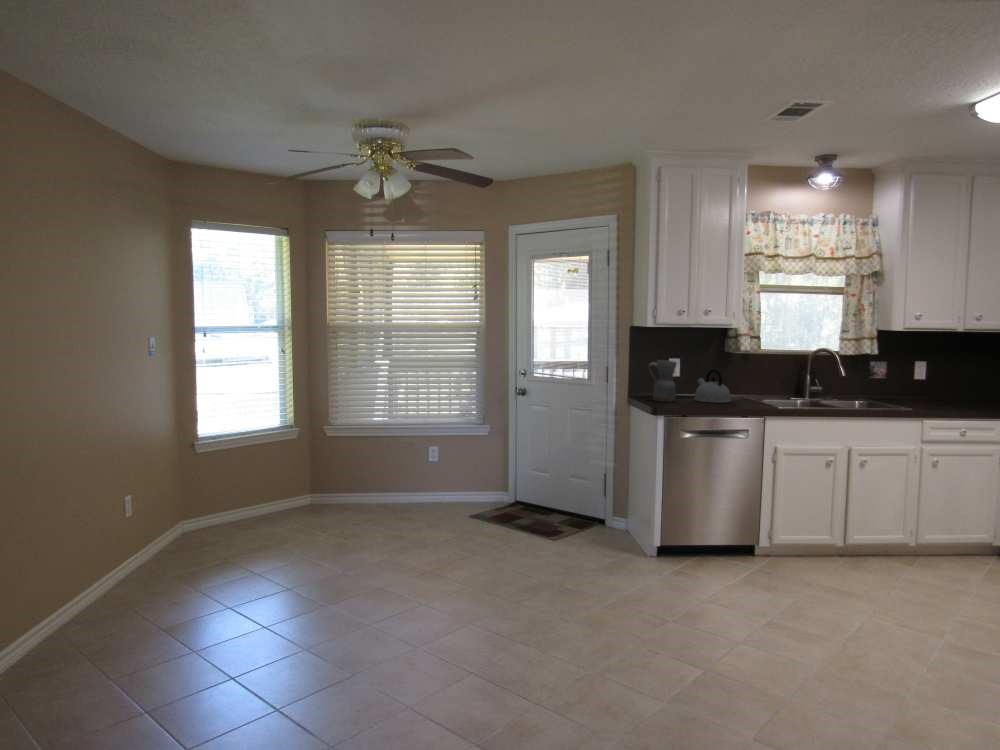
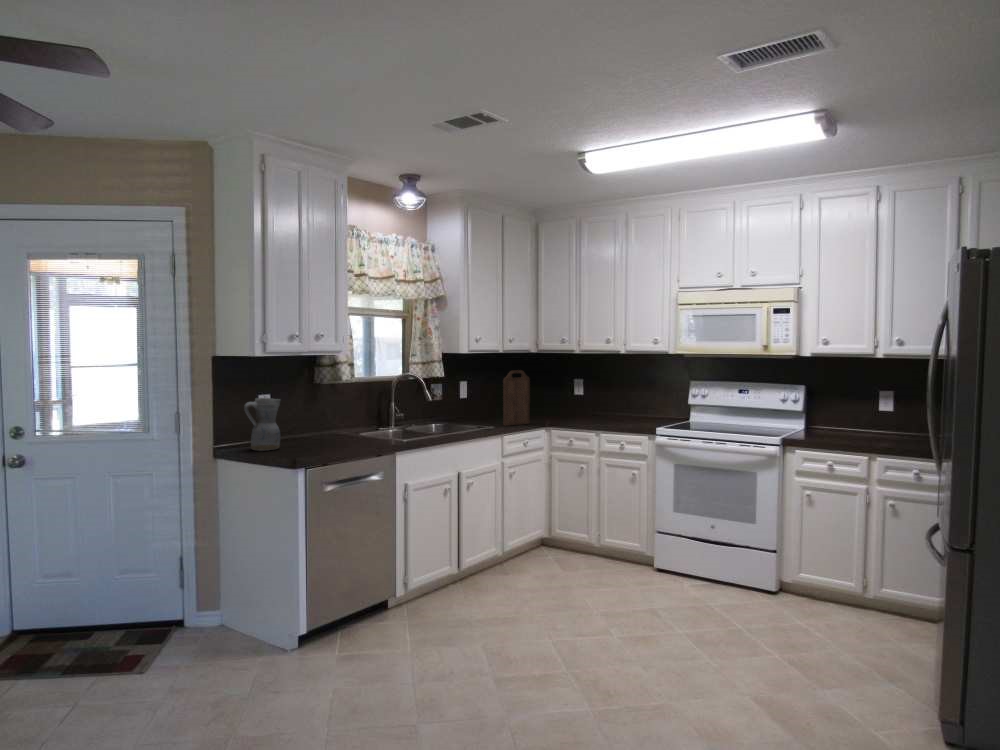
cutting board: none [938,352,982,414] -> present [503,370,530,426]
kettle: present [694,369,731,403] -> none [289,404,335,444]

